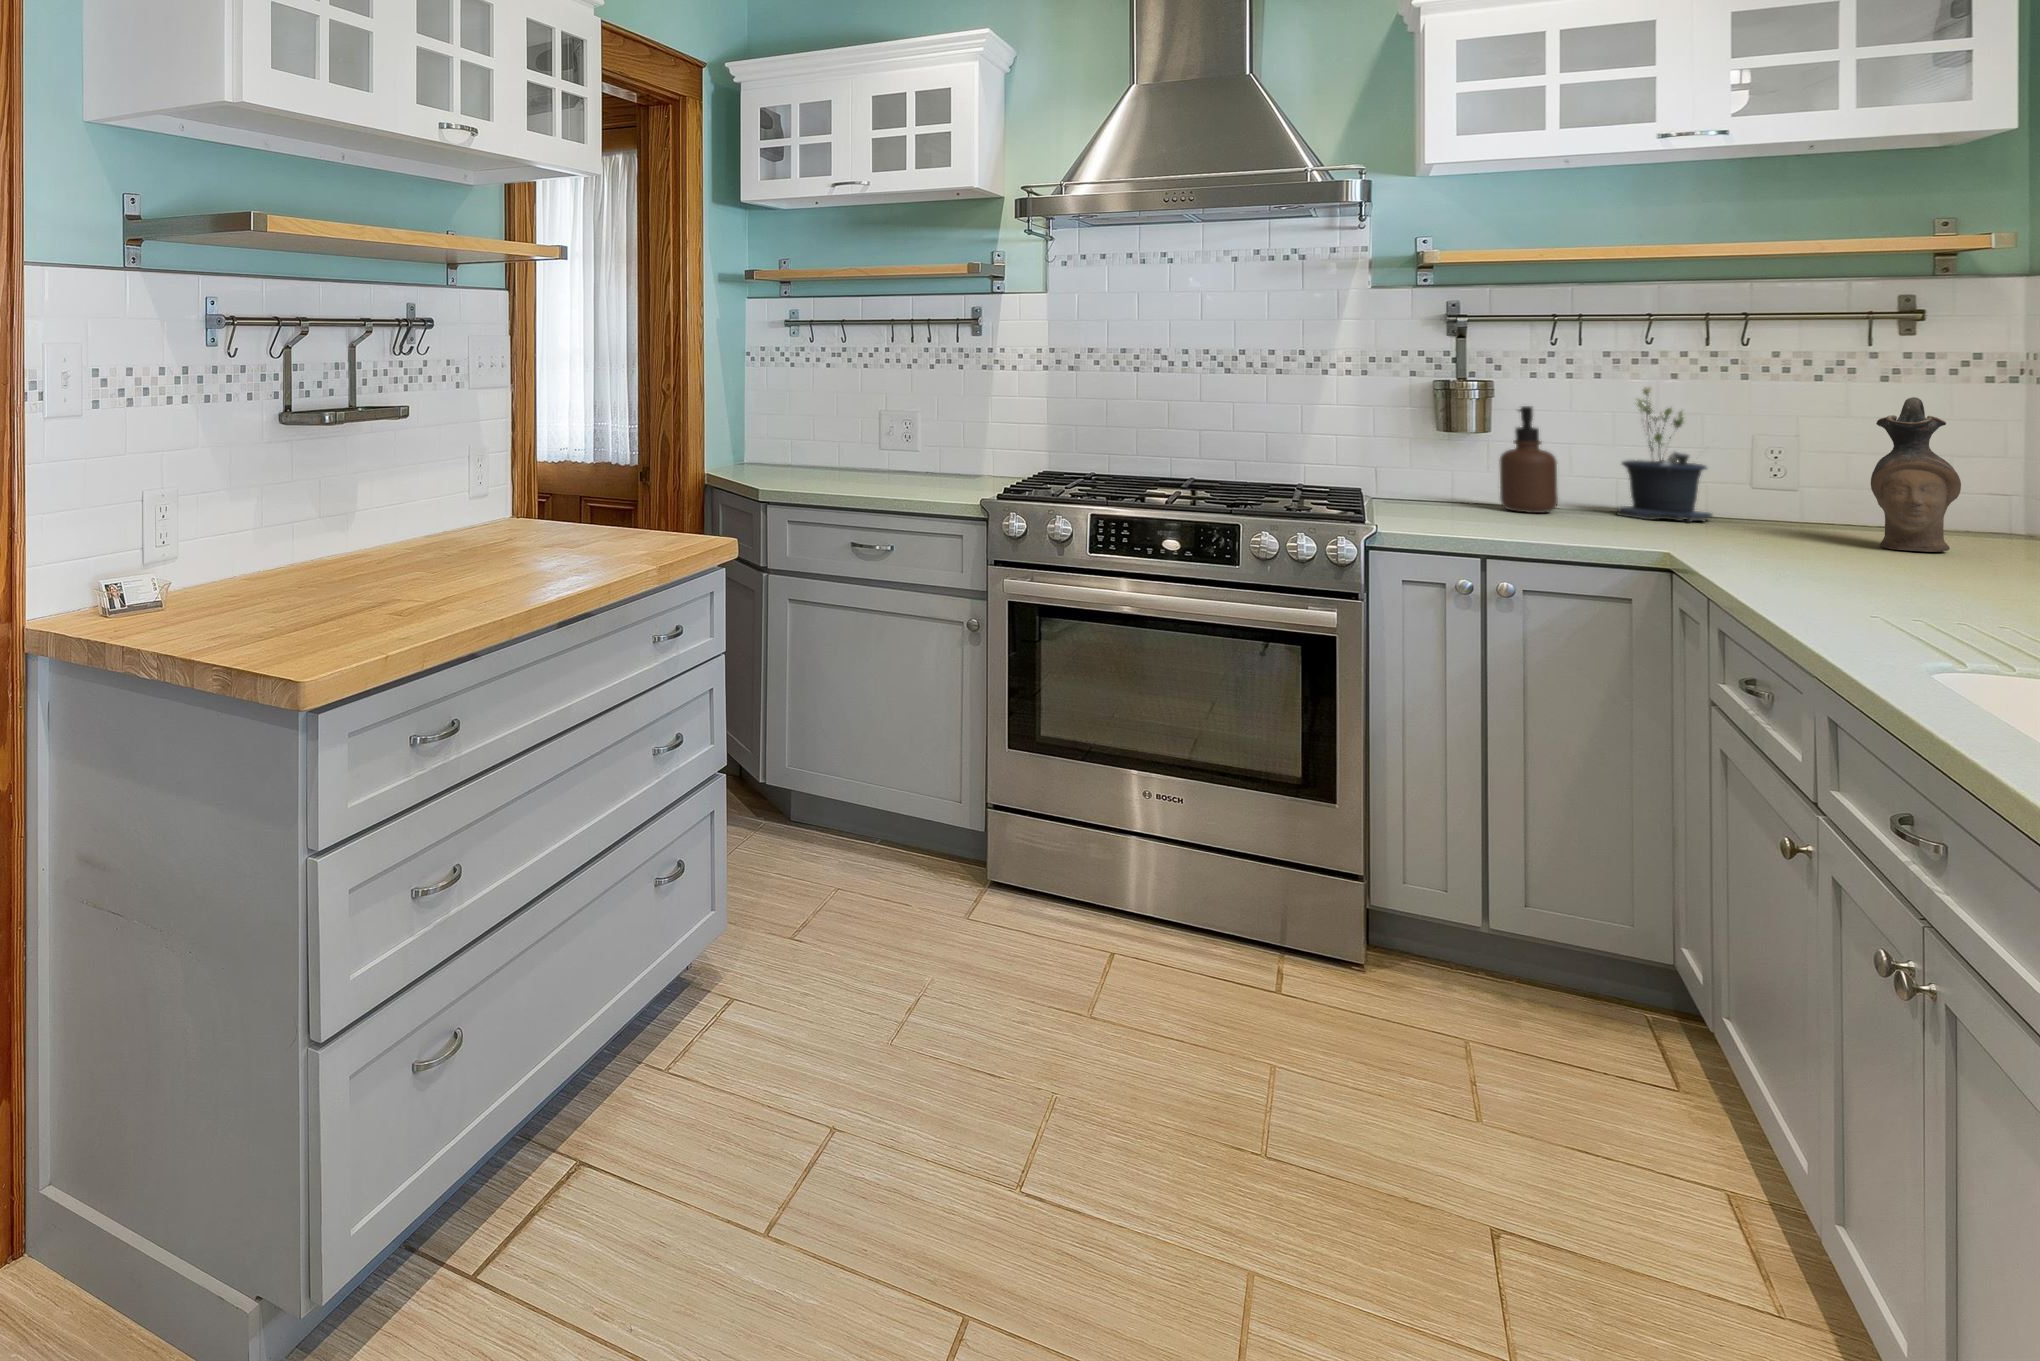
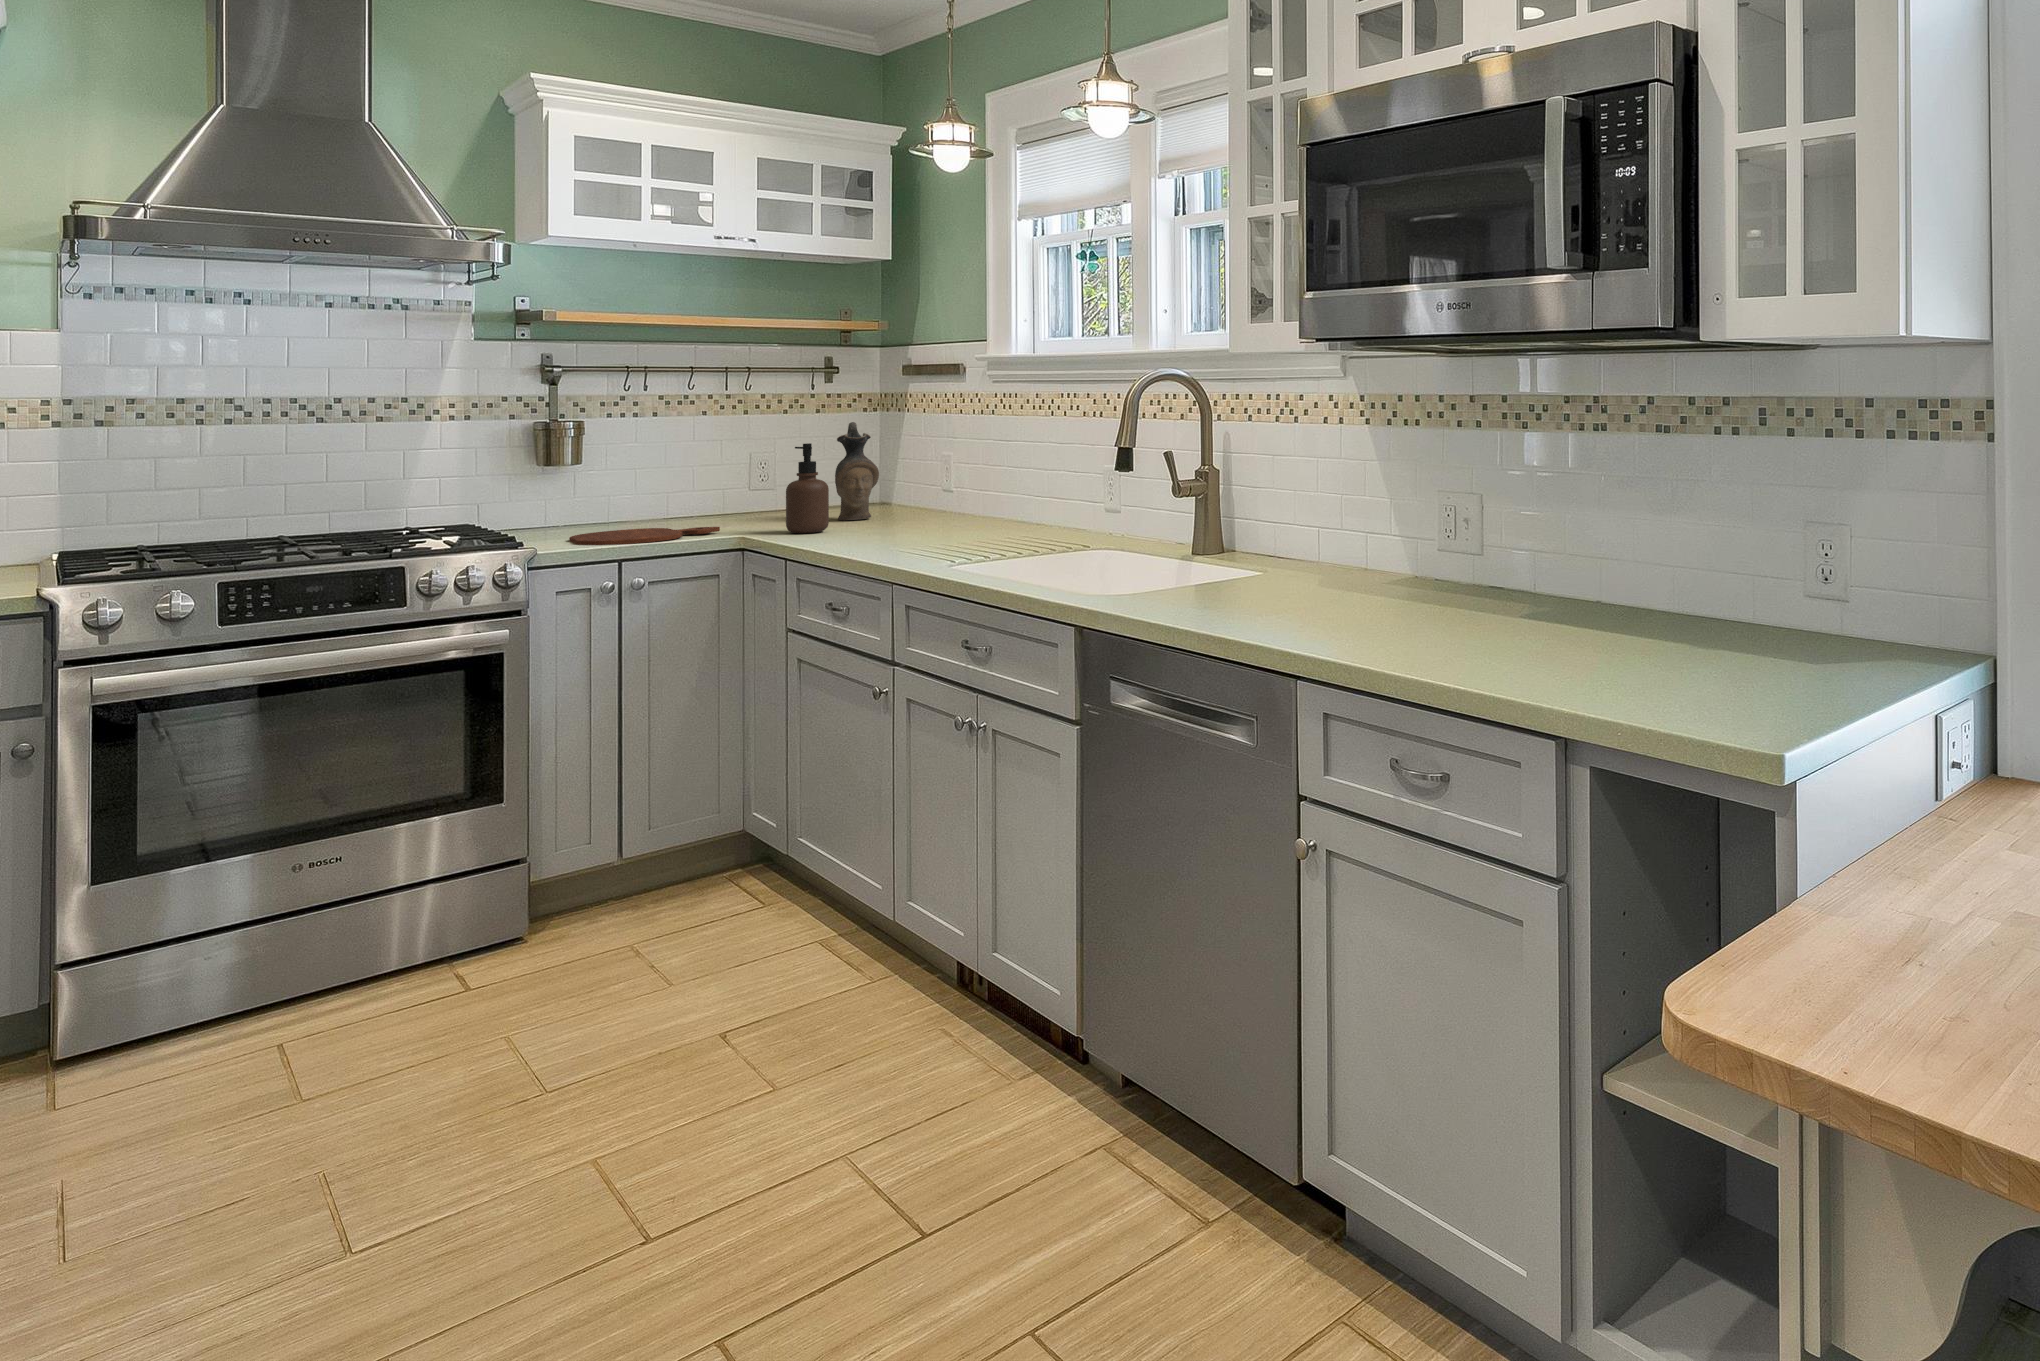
potted plant: present [1617,388,1712,522] -> none [671,422,738,522]
soap dispenser: present [1500,406,1558,513] -> present [786,443,829,533]
cutting board: none [1440,515,1646,538] -> present [569,527,720,545]

